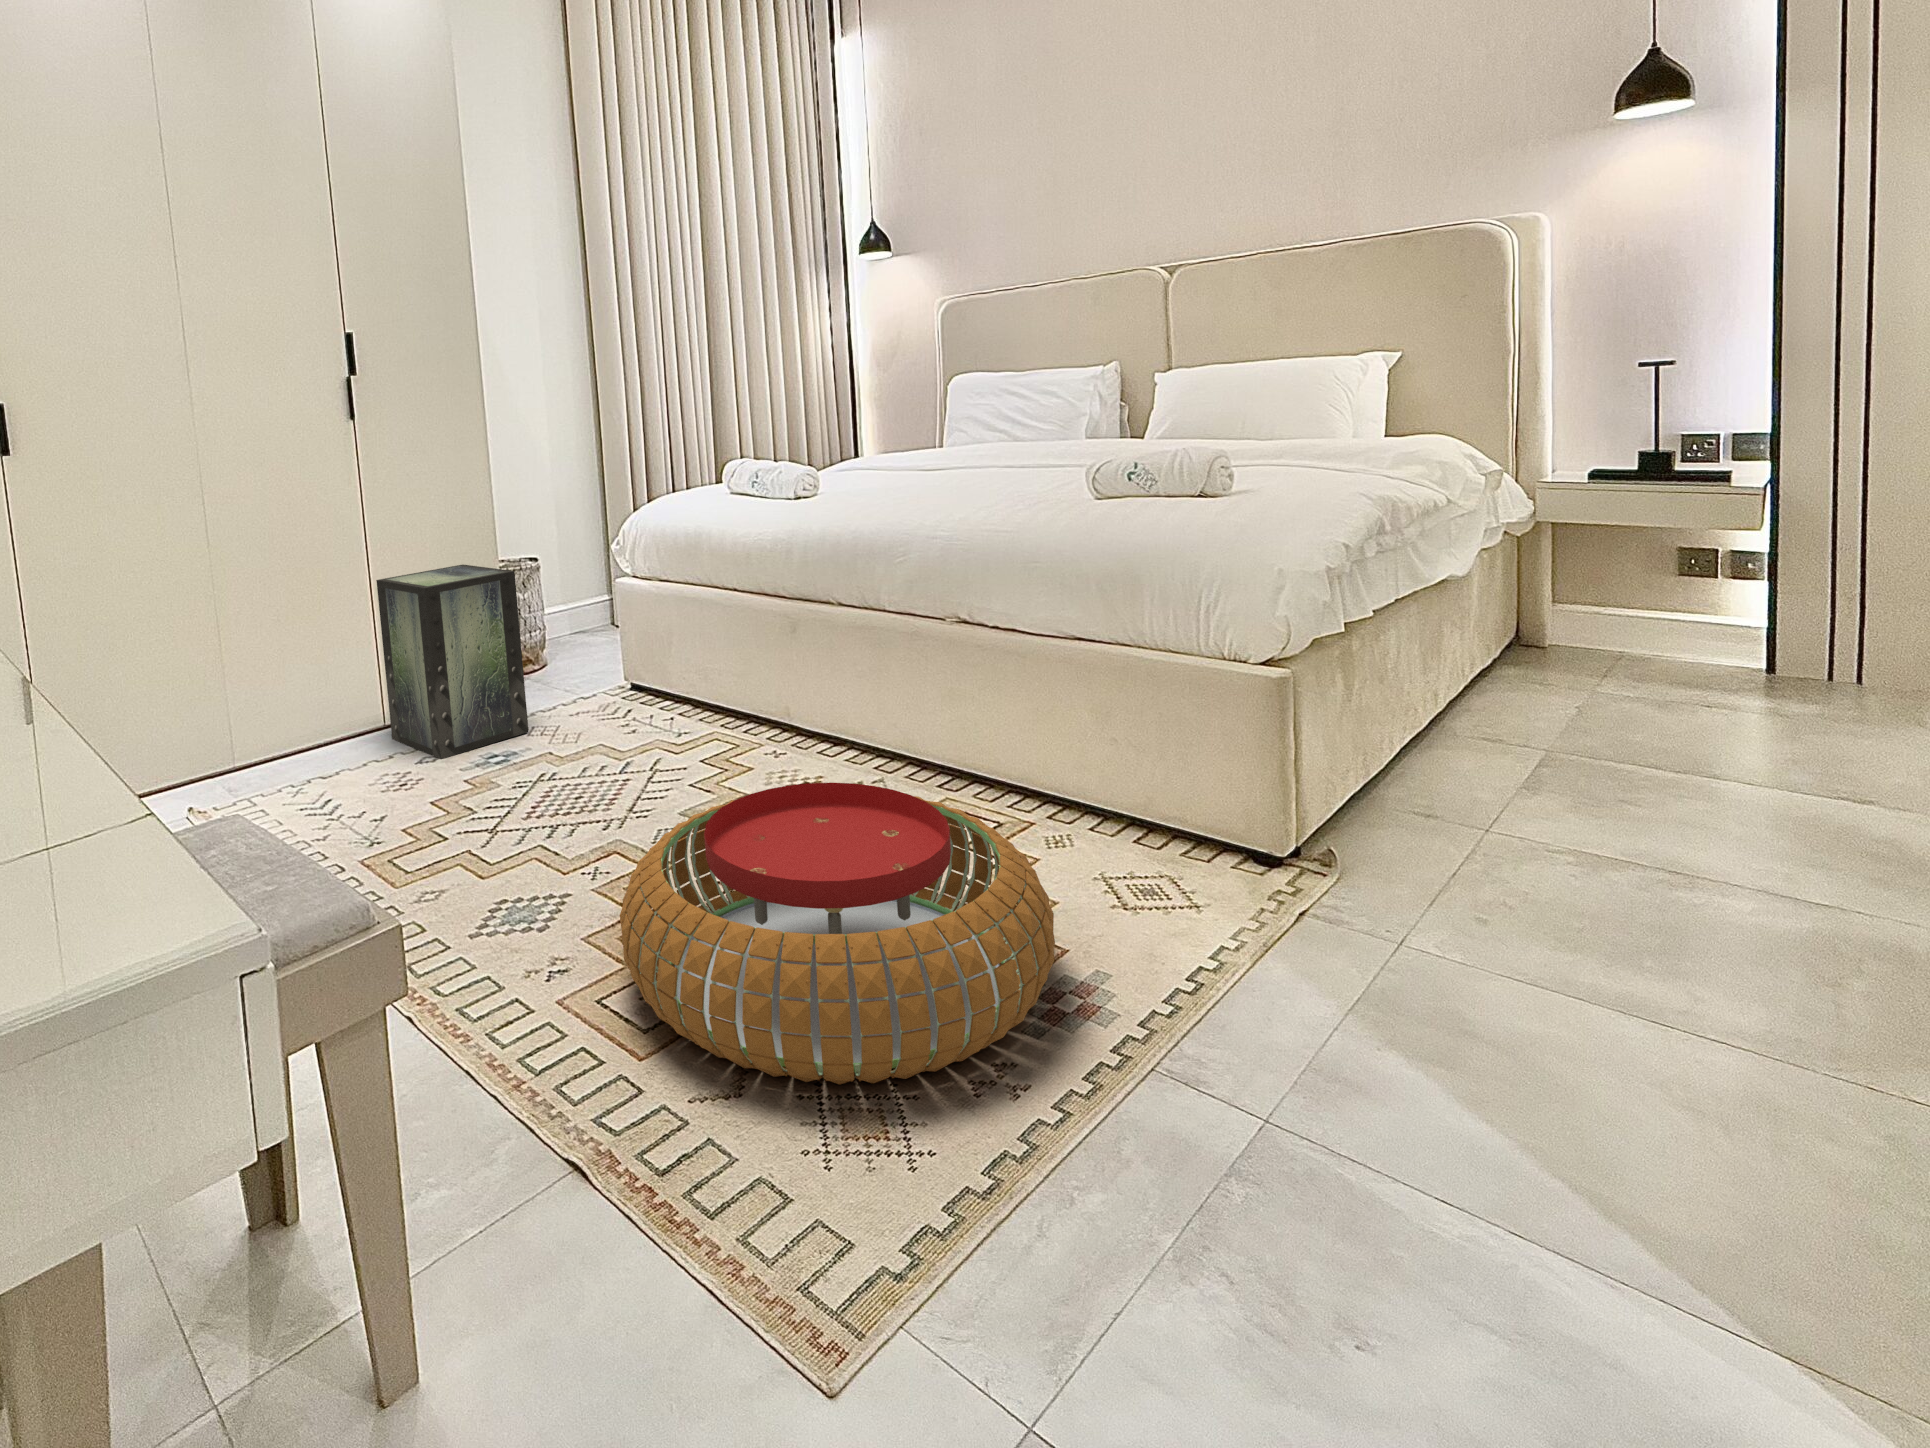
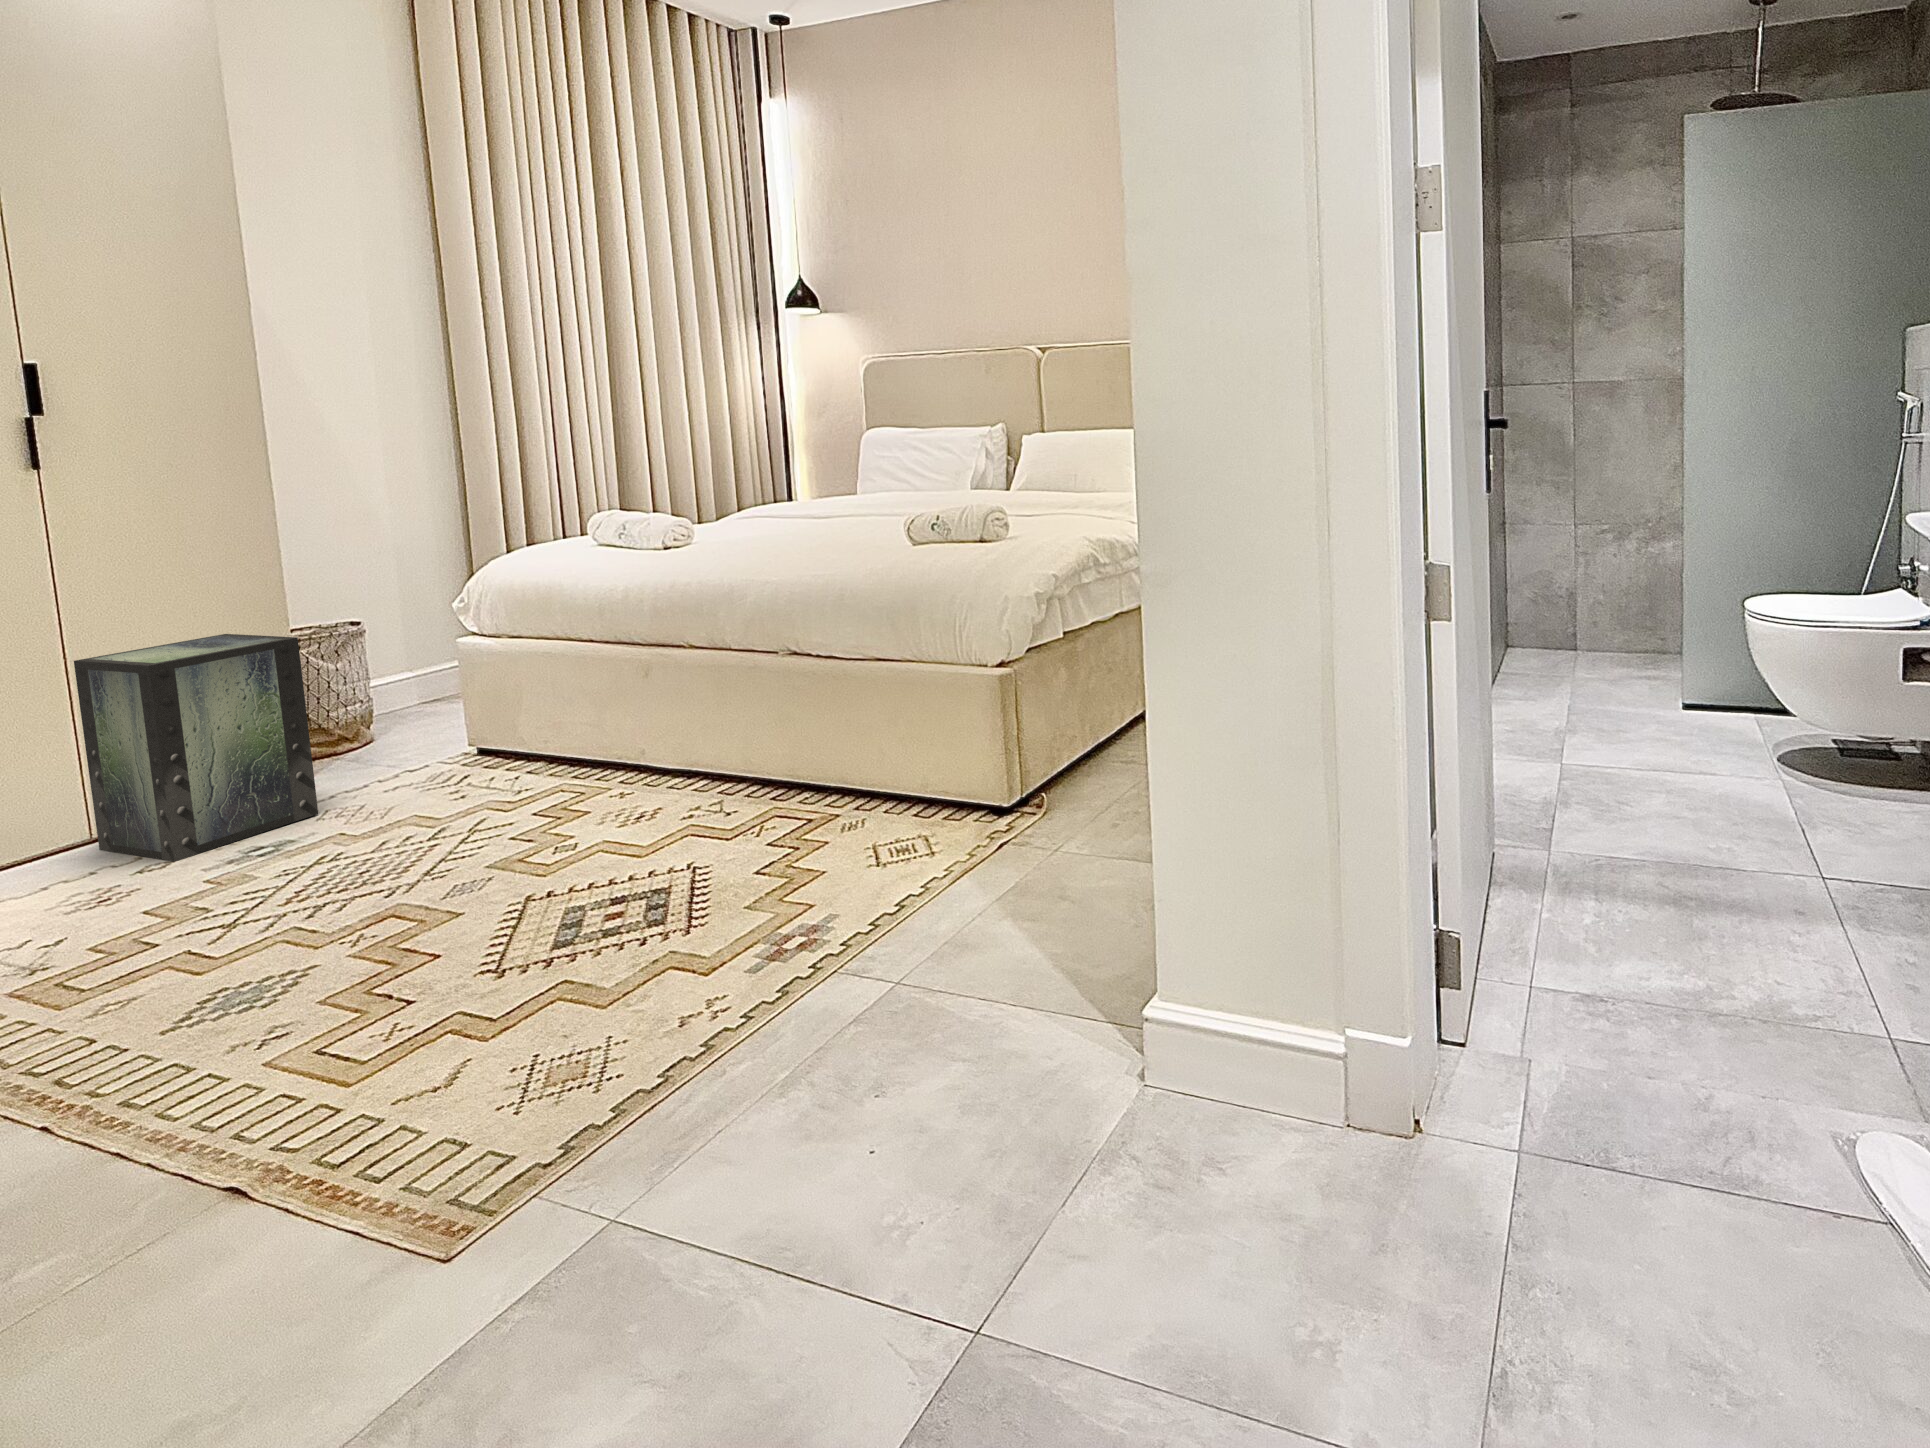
pouf: present [620,783,1055,1084] -> none [345,804,797,1072]

